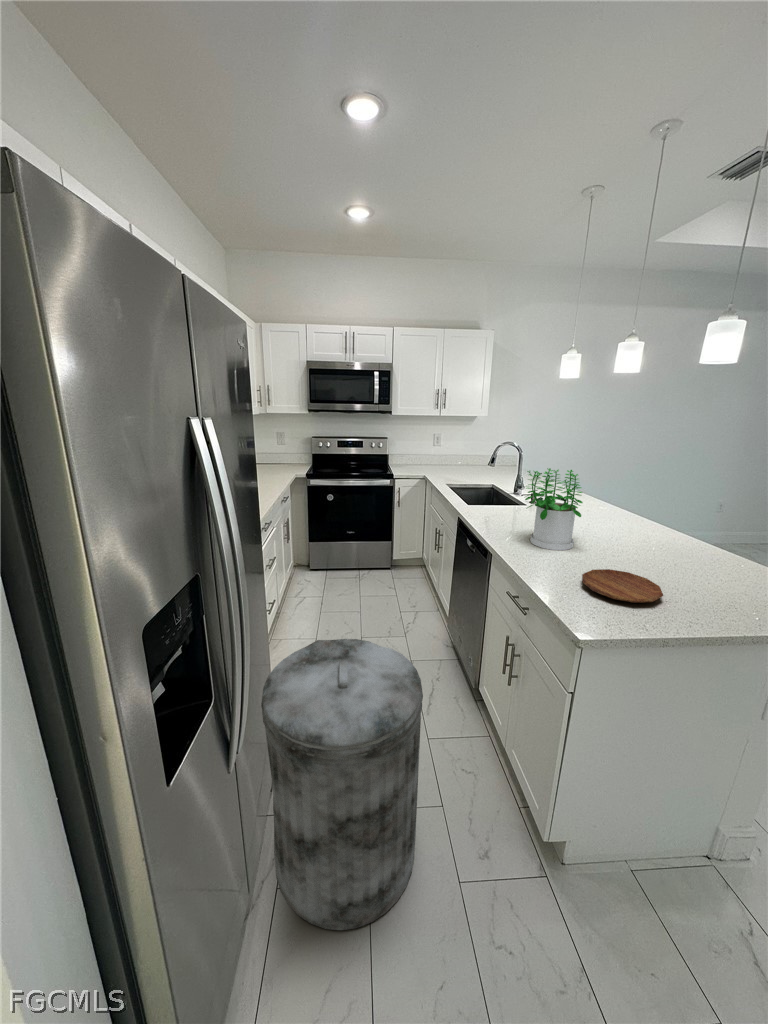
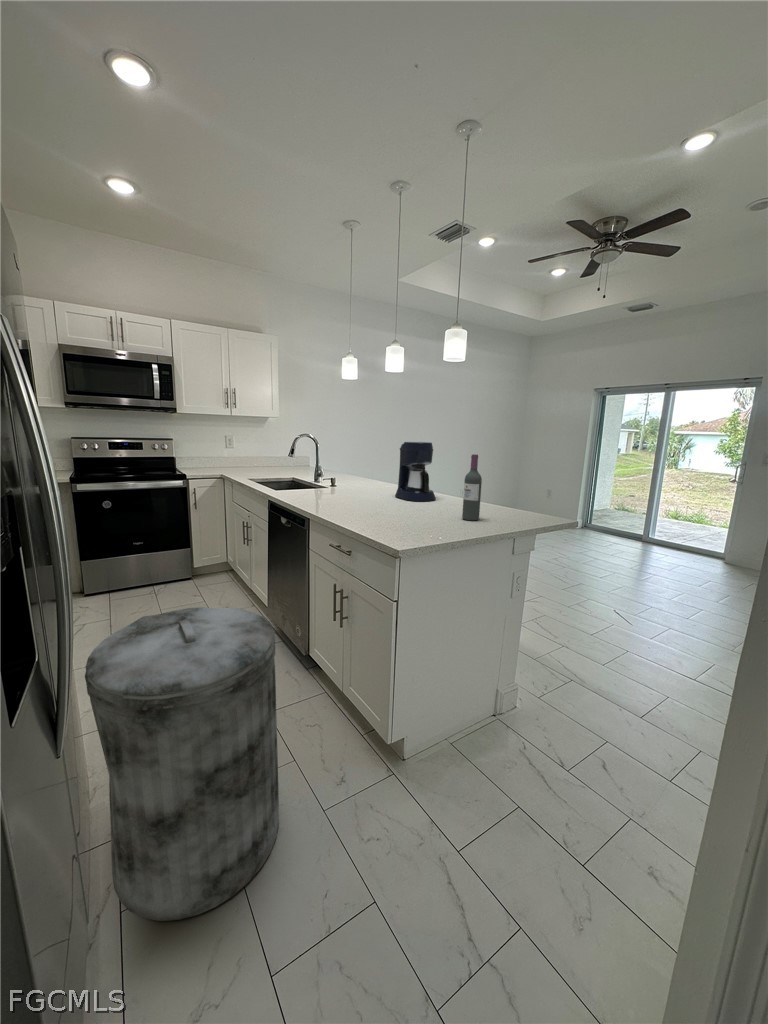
potted plant: present [525,468,583,550] -> none [329,440,379,509]
coffee maker: none [605,468,667,546] -> present [395,442,436,502]
wine bottle: none [692,510,732,600] -> present [462,454,482,520]
tray: present [582,569,663,603] -> none [389,511,447,526]

